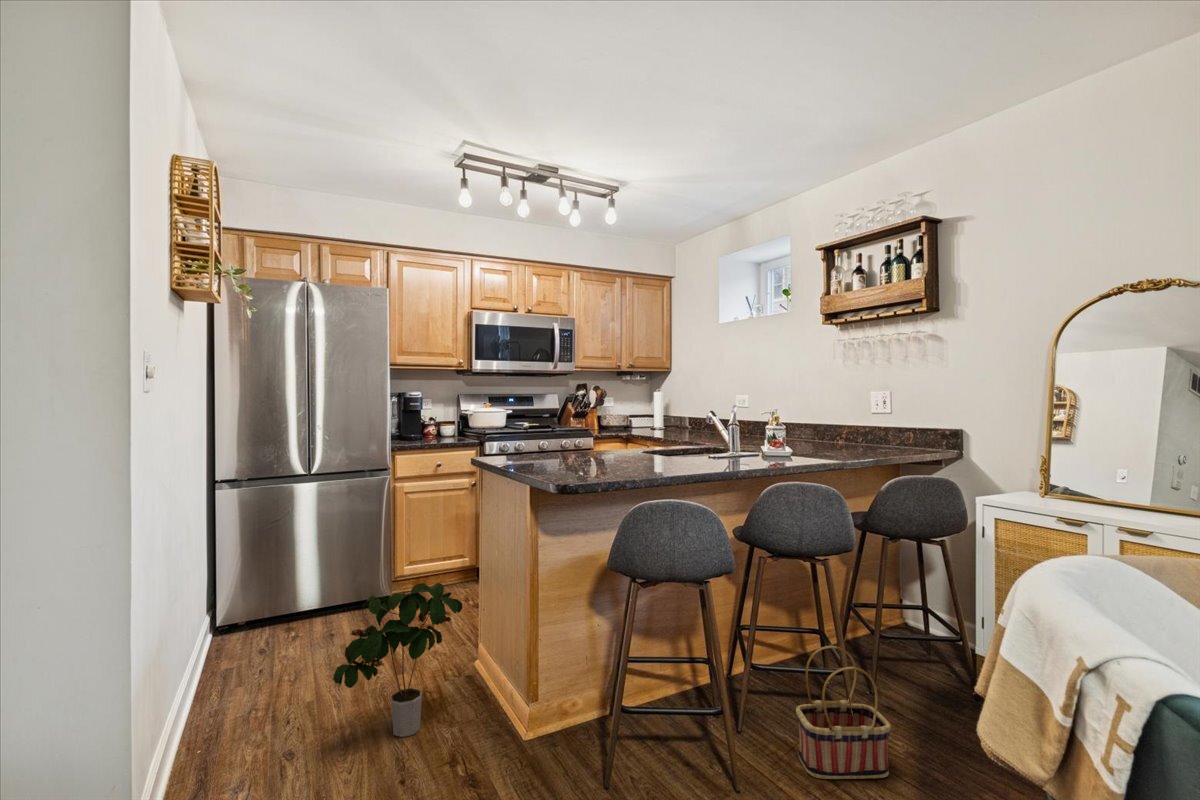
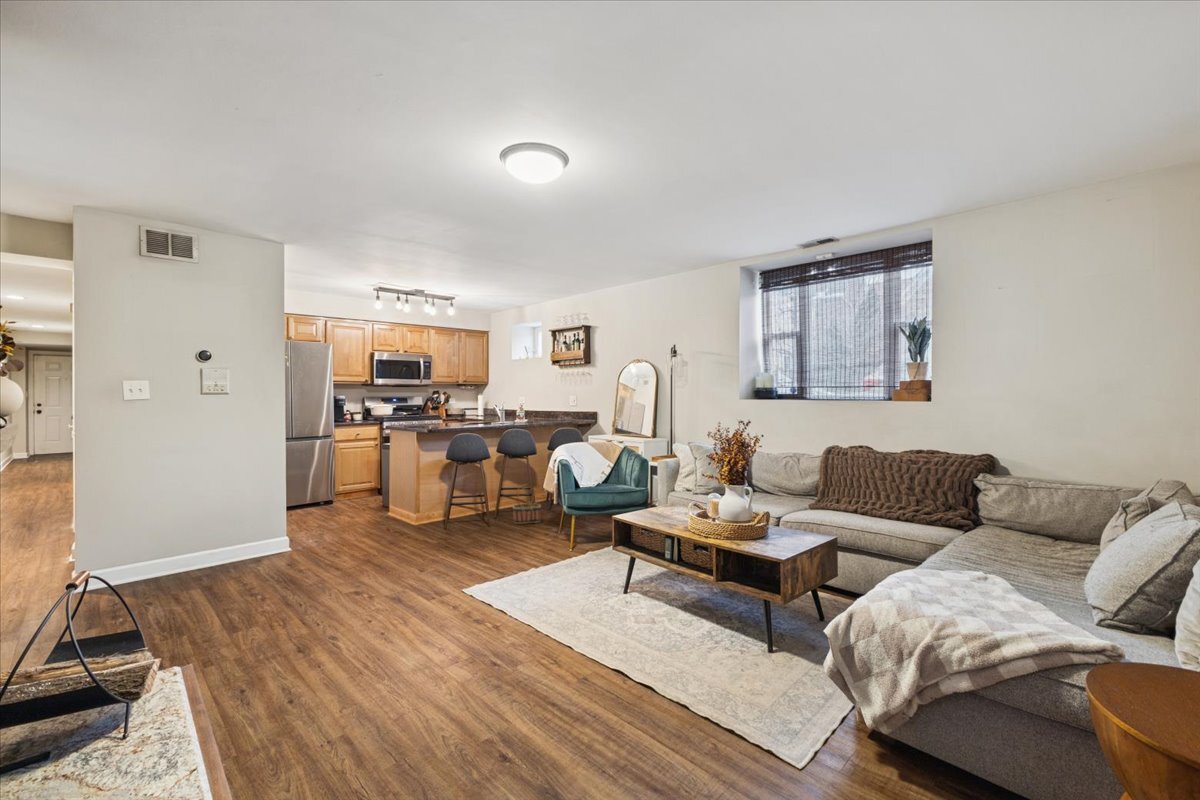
potted plant: present [333,583,462,737] -> none [340,472,387,528]

